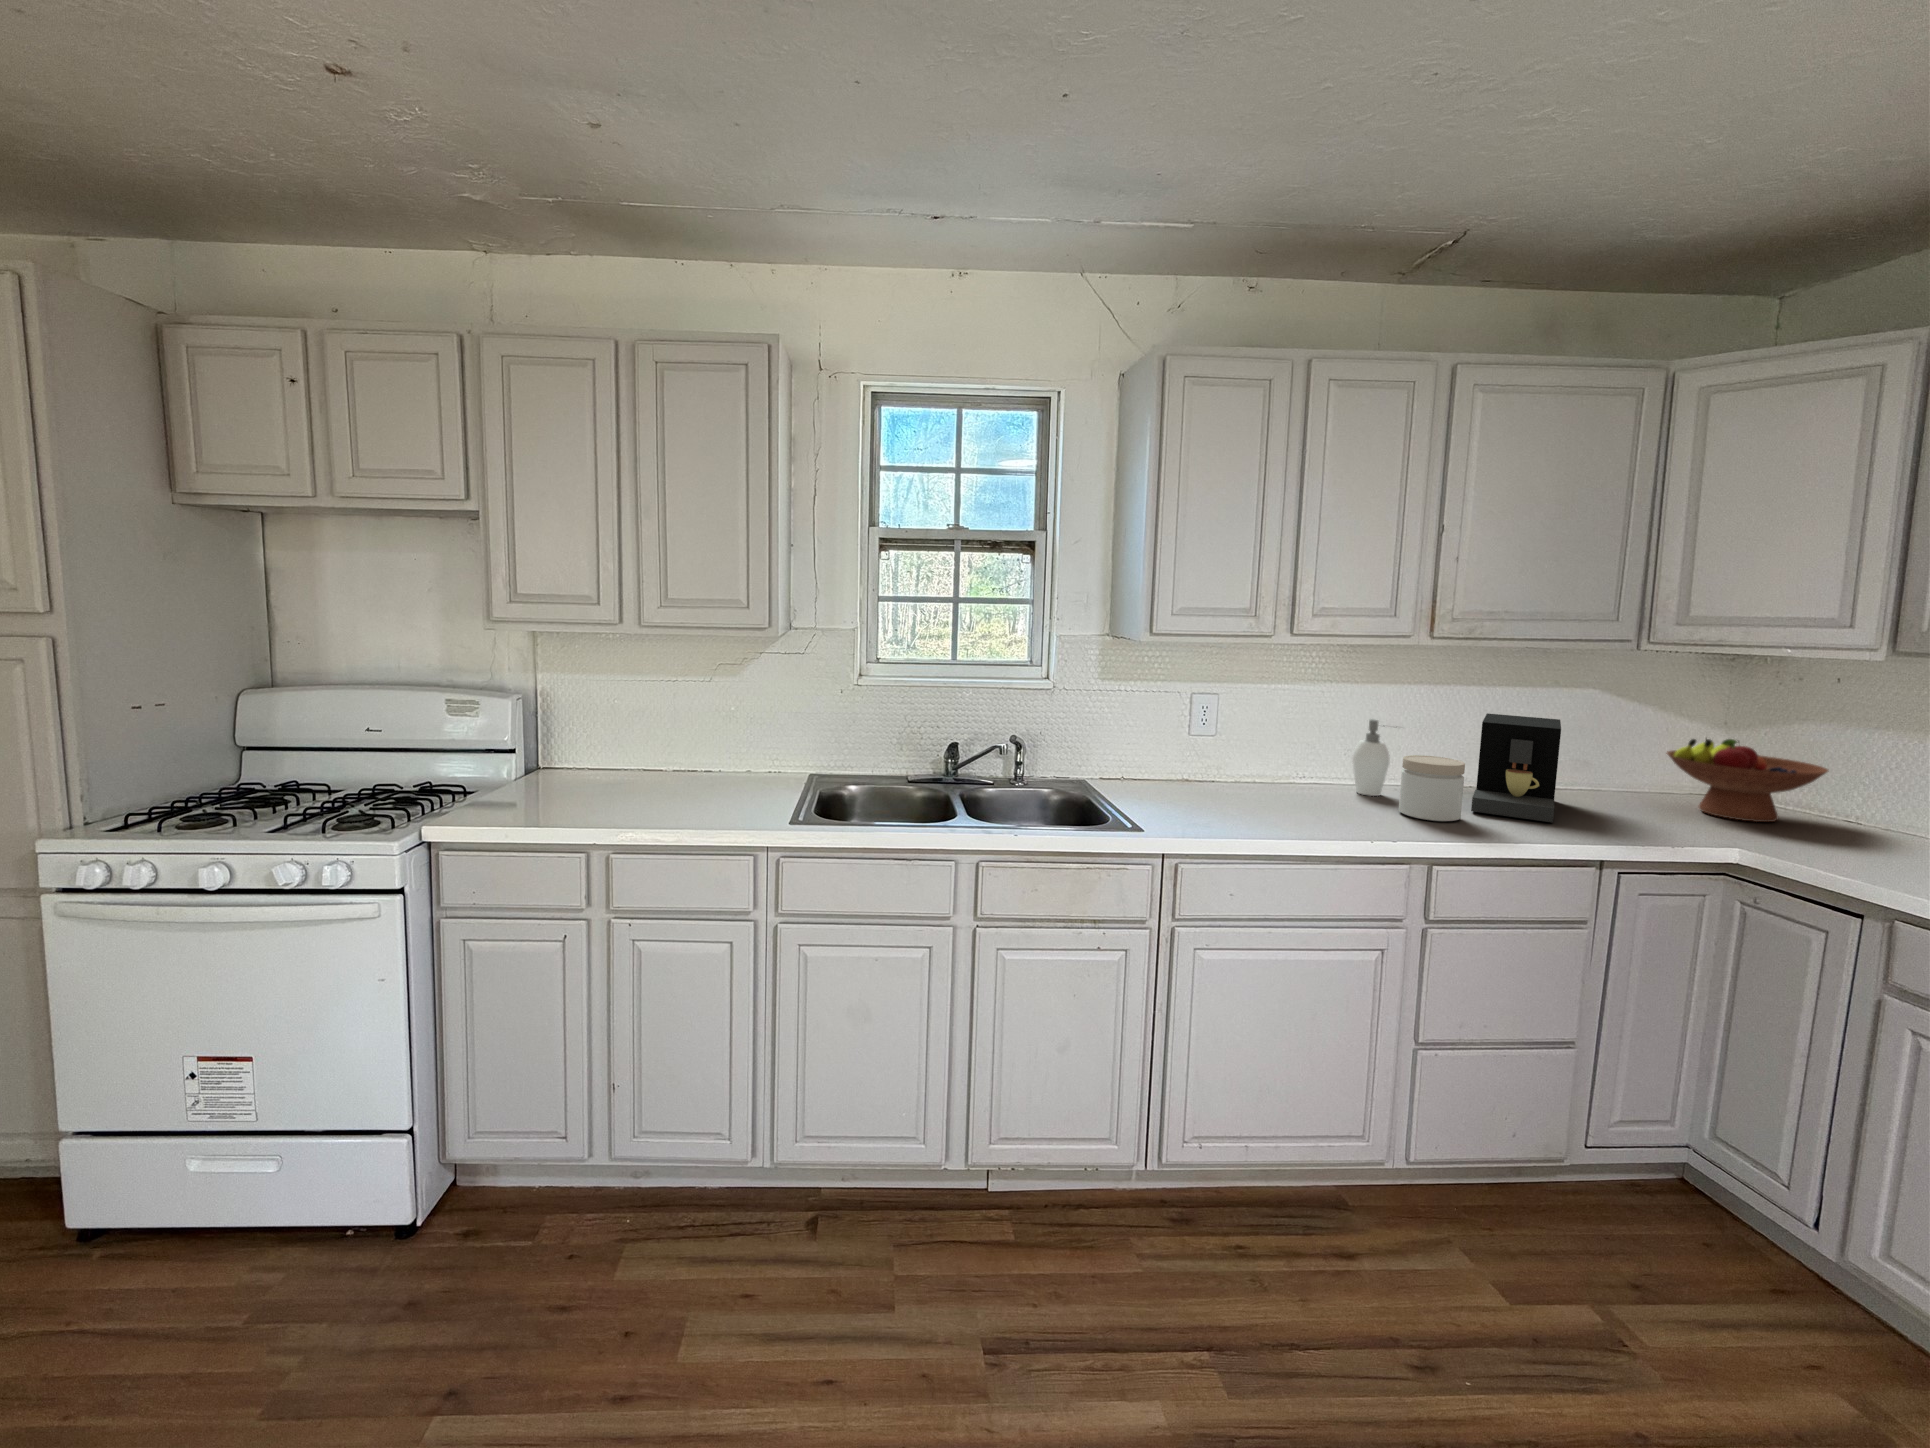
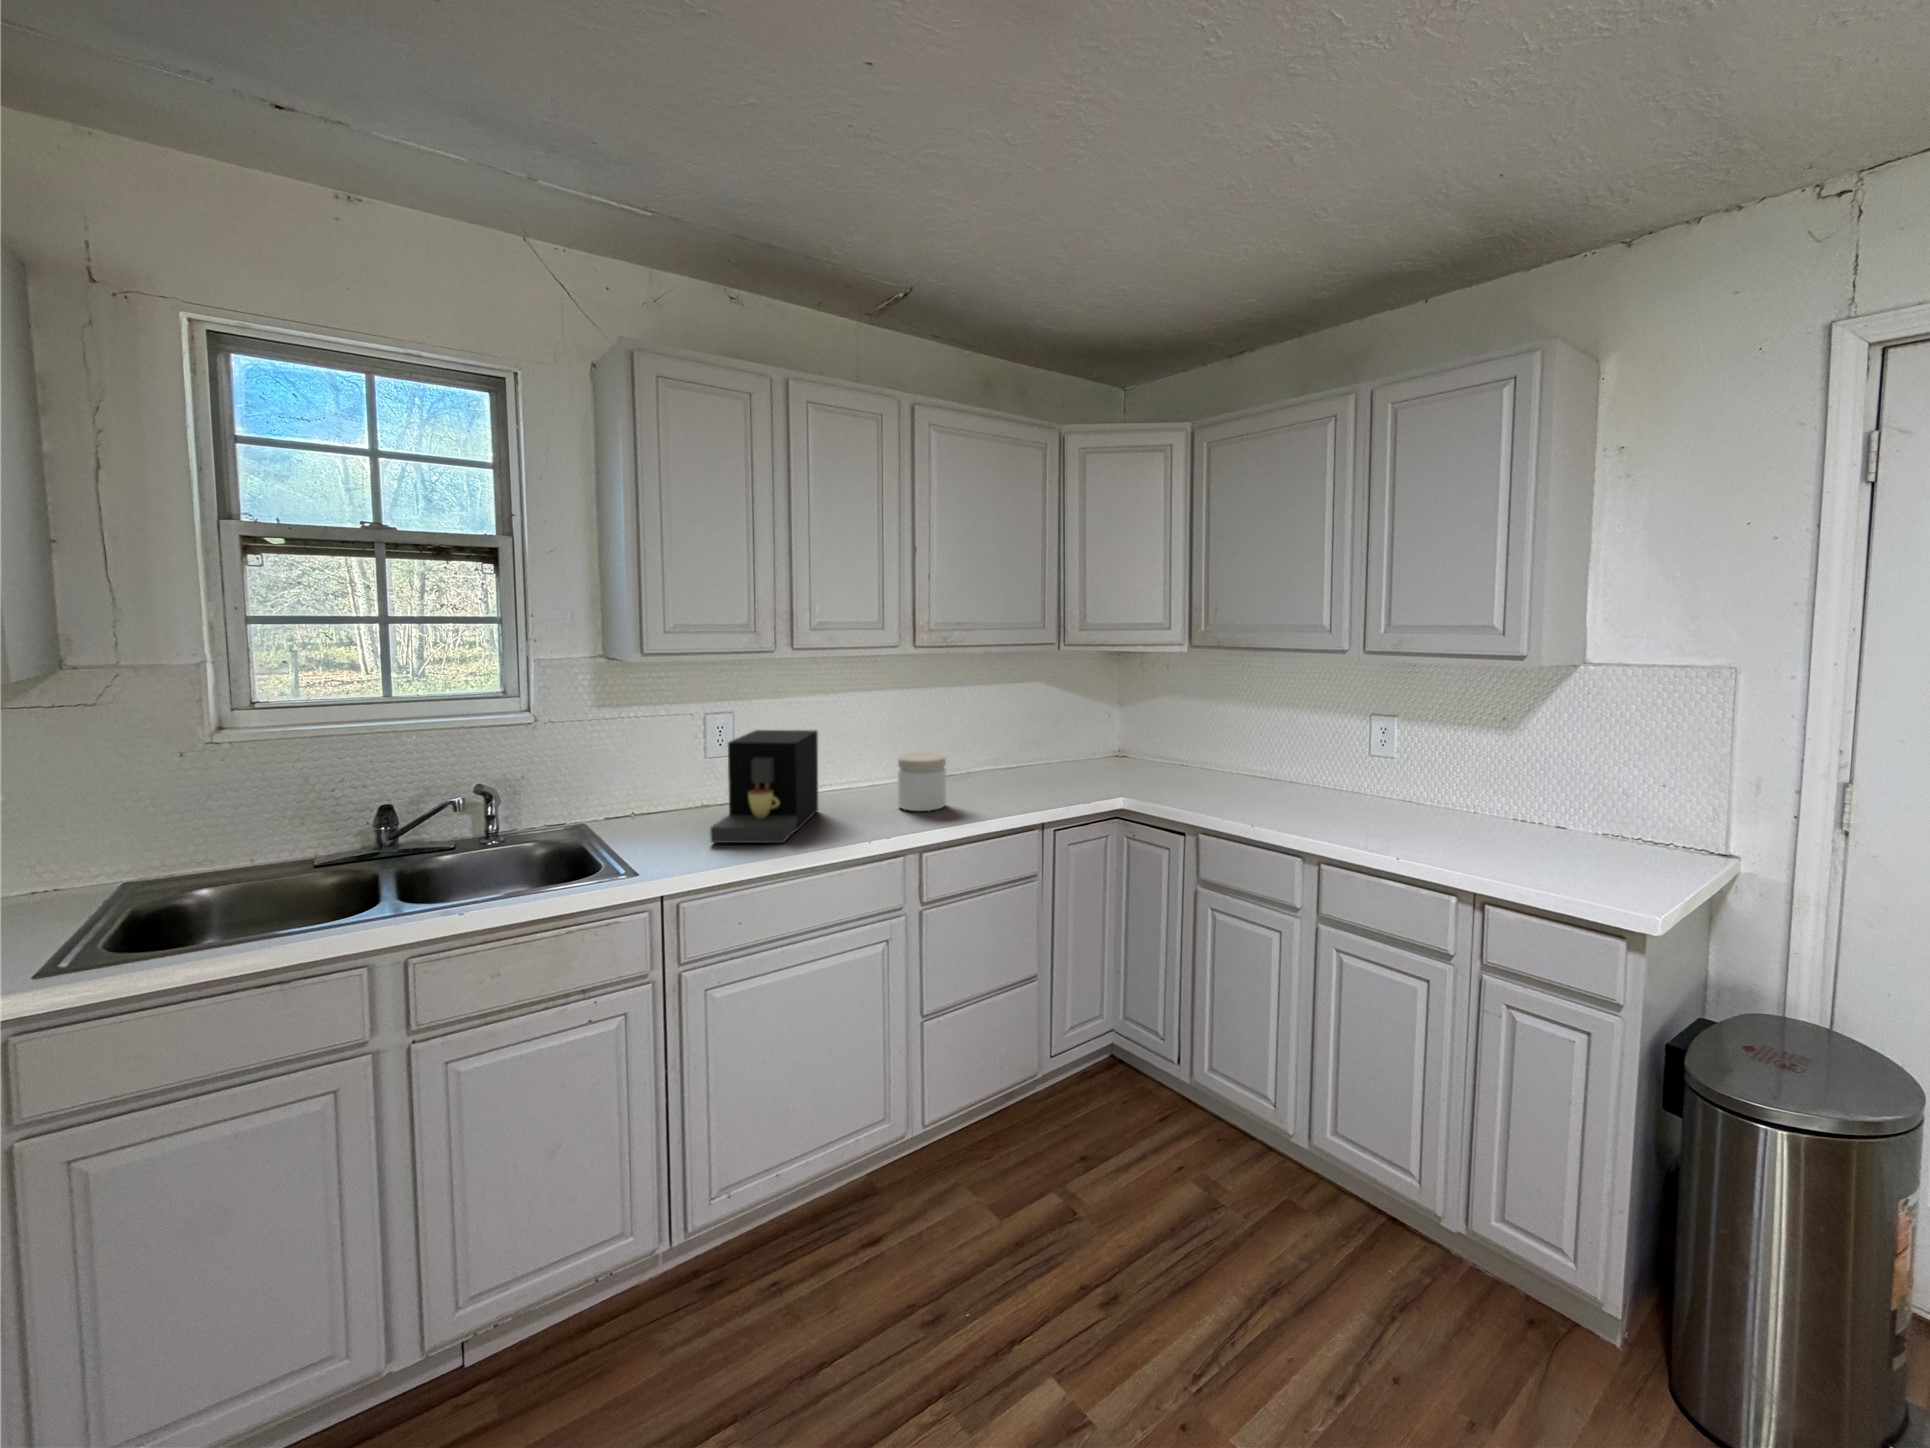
coffee maker: present [1471,713,1561,823] -> present [710,730,818,843]
soap dispenser: present [1352,719,1390,796] -> none [860,725,900,795]
fruit bowl: present [1666,739,1828,822] -> none [1078,716,1165,775]

